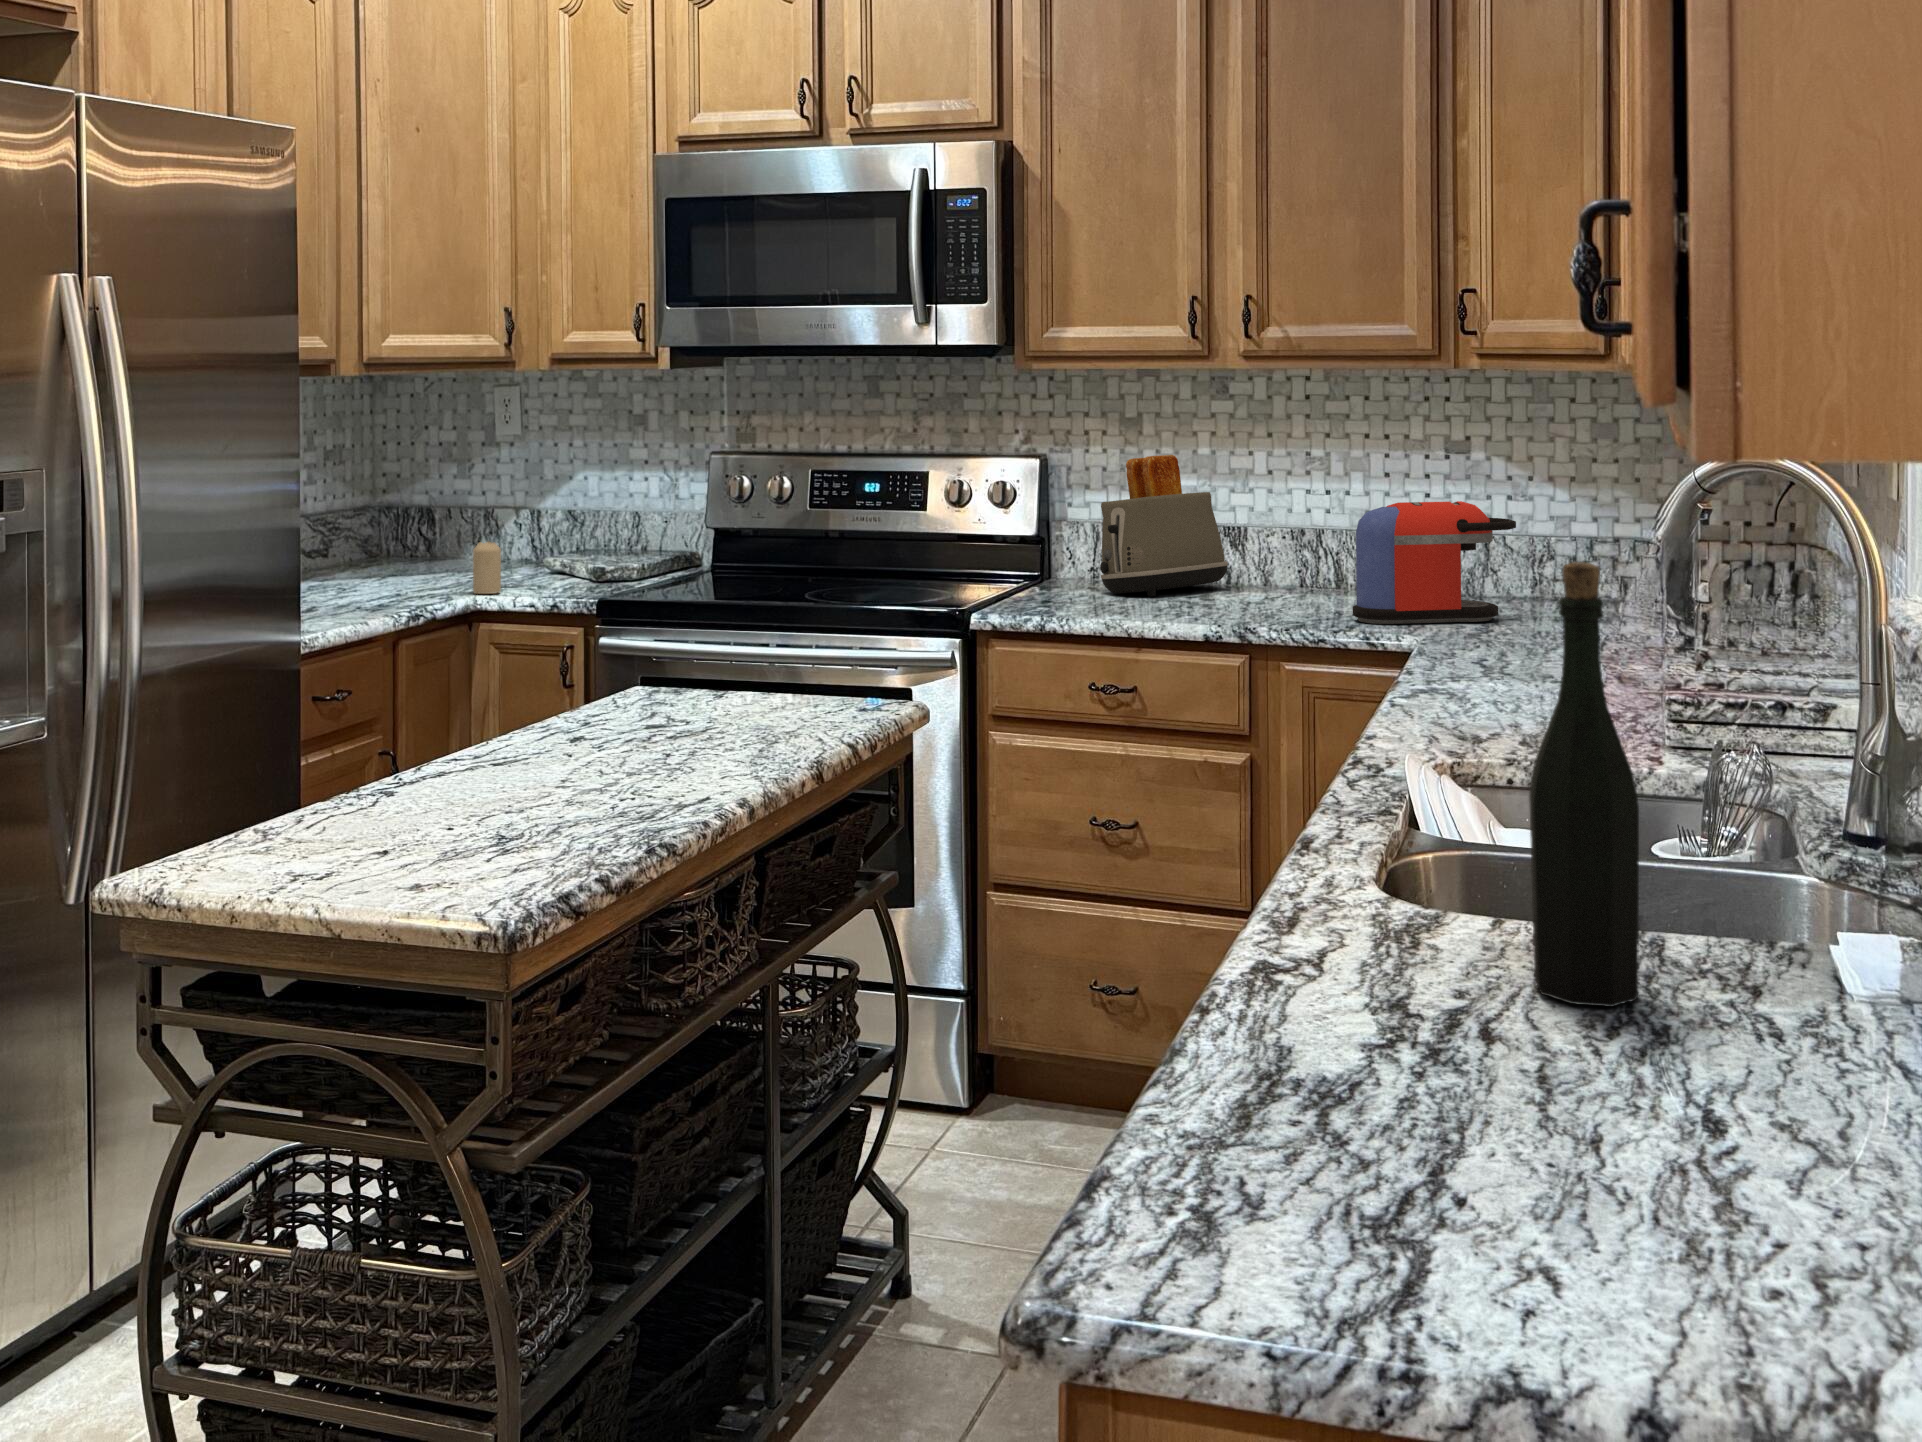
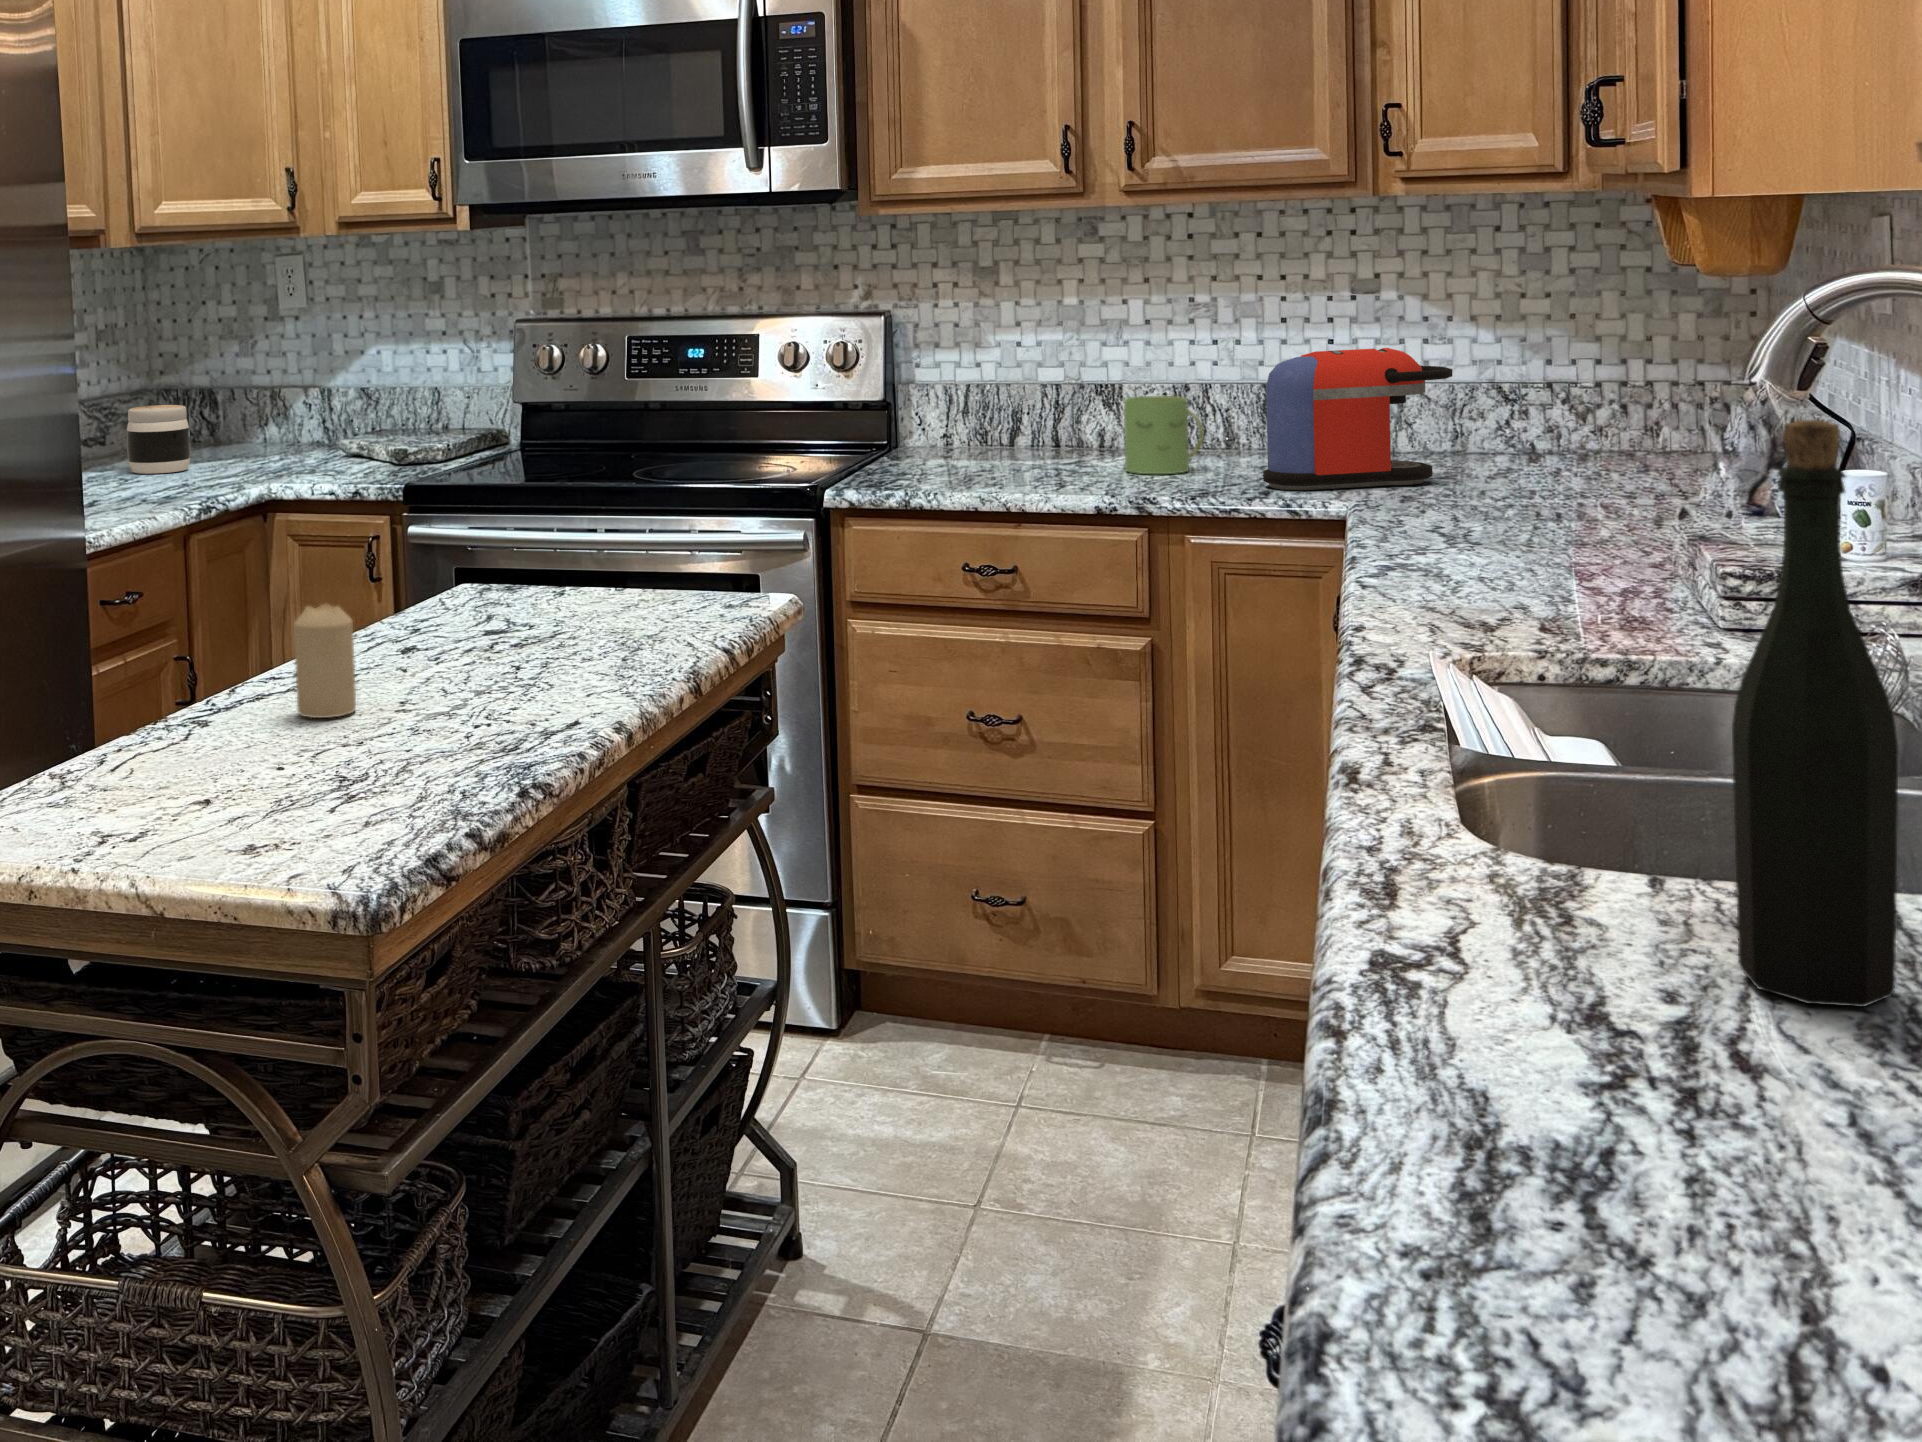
toaster: present [1100,455,1228,597] -> none [960,306,1104,466]
jar: none [353,521,411,583] -> present [127,405,191,474]
mug: none [1239,538,1308,607] -> present [1124,396,1203,474]
candle: present [473,542,501,594] -> present [294,604,356,718]

